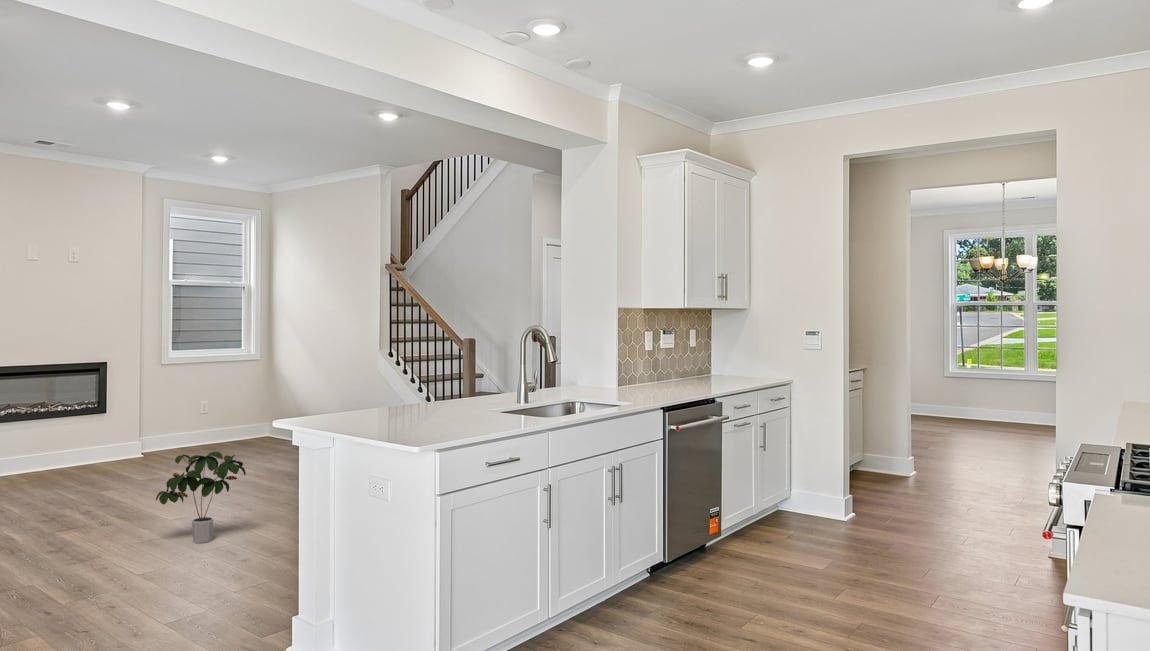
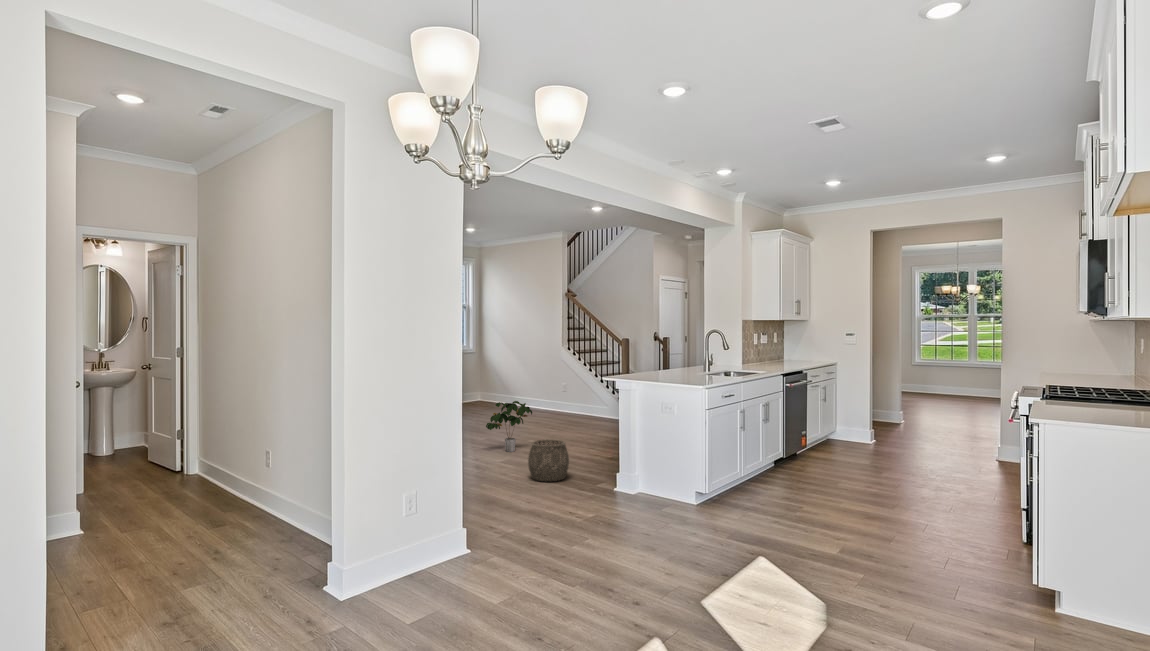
woven basket: none [156,534,245,622] -> present [528,439,569,482]

